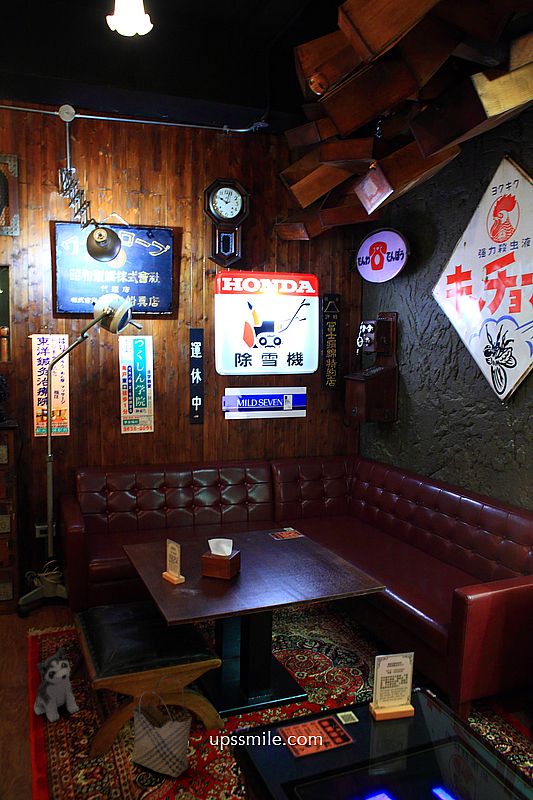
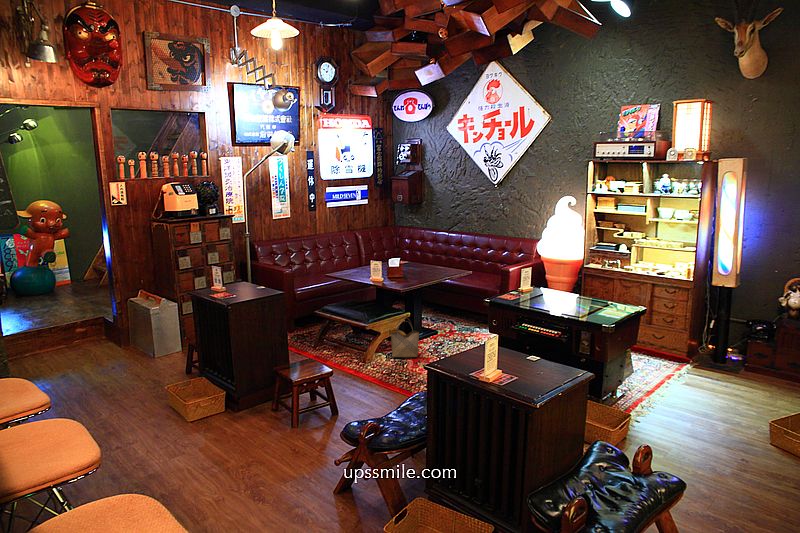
plush toy: present [34,648,79,722] -> none [315,322,344,357]

